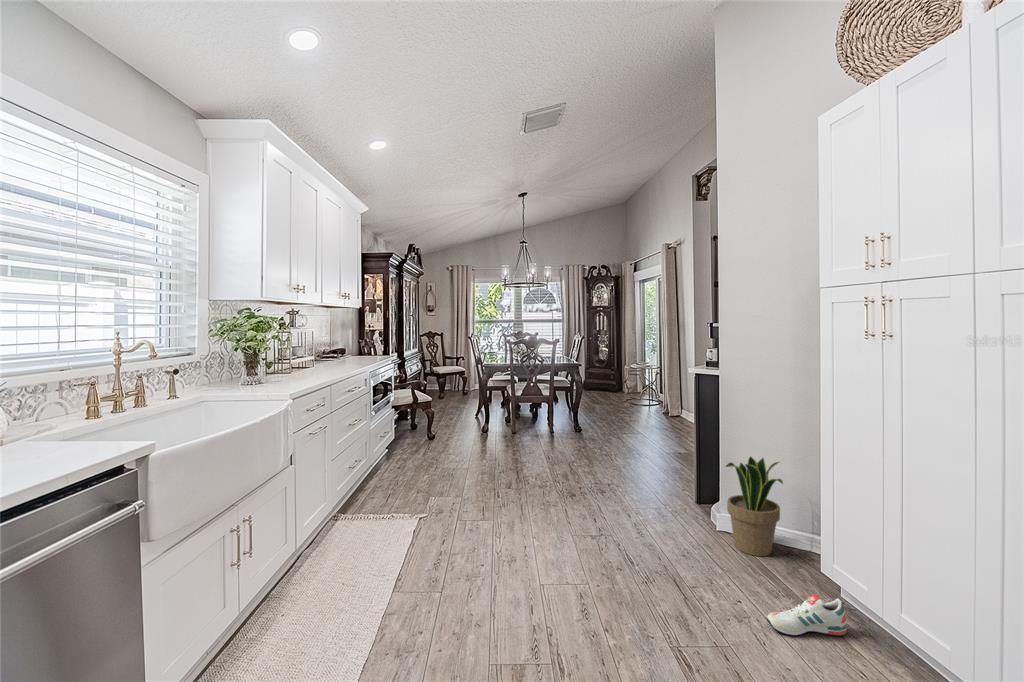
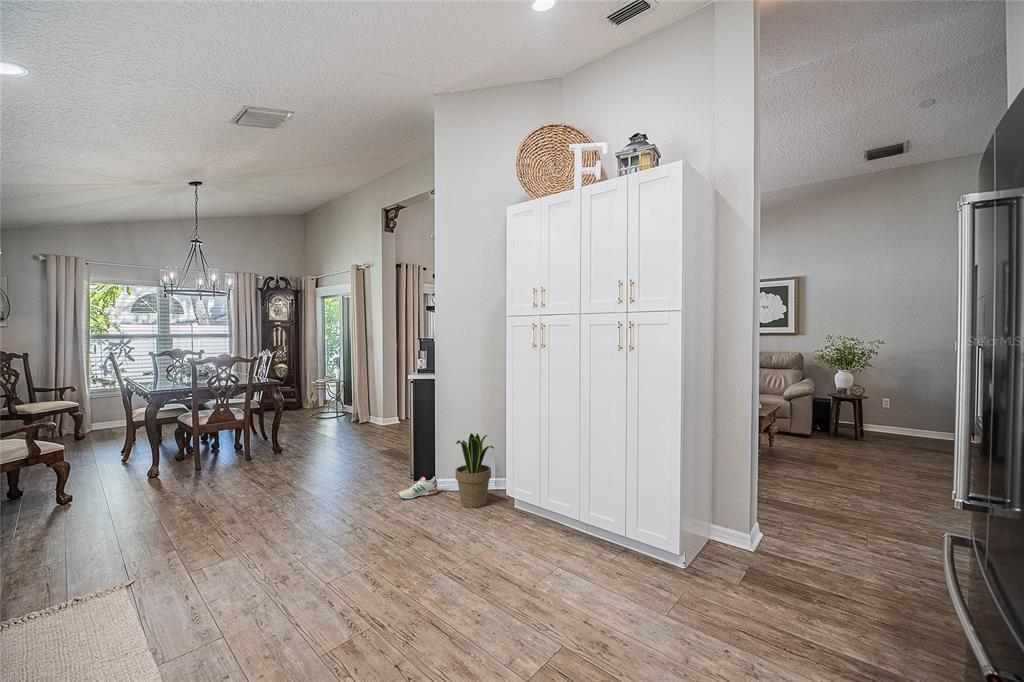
shoe: present [767,594,847,636] -> present [398,476,438,499]

